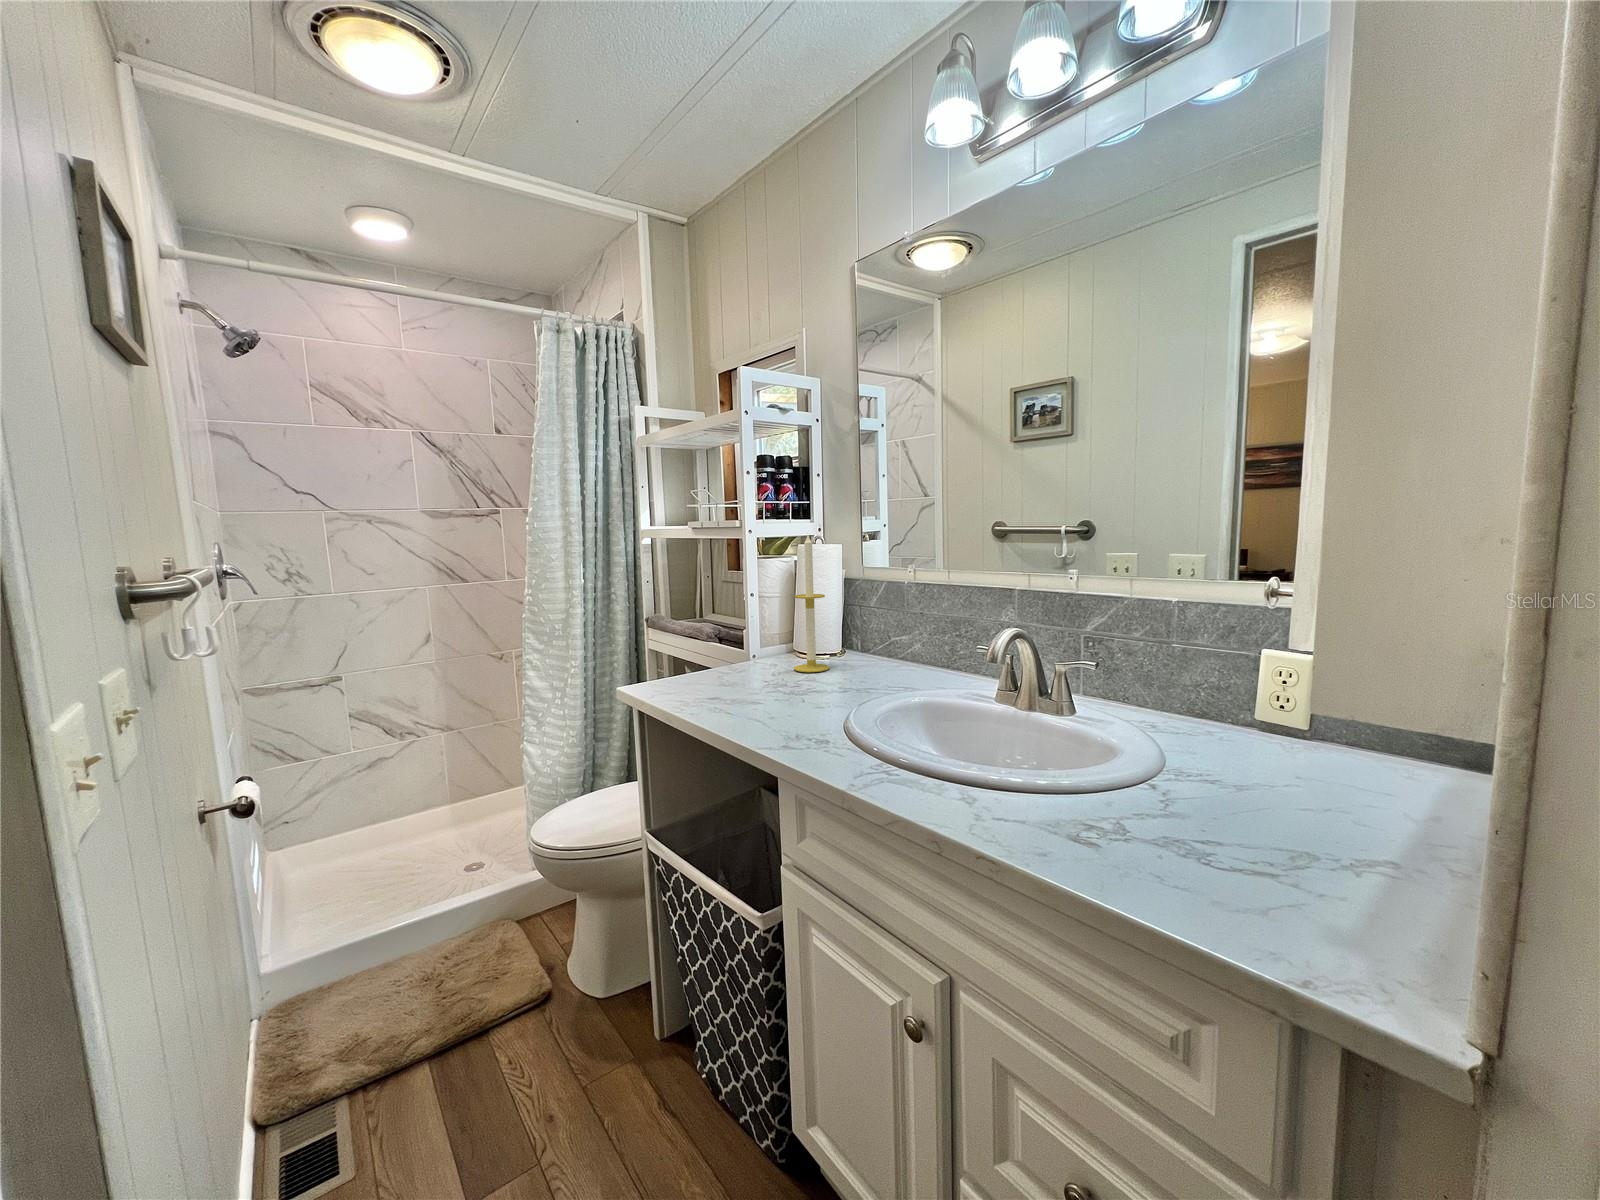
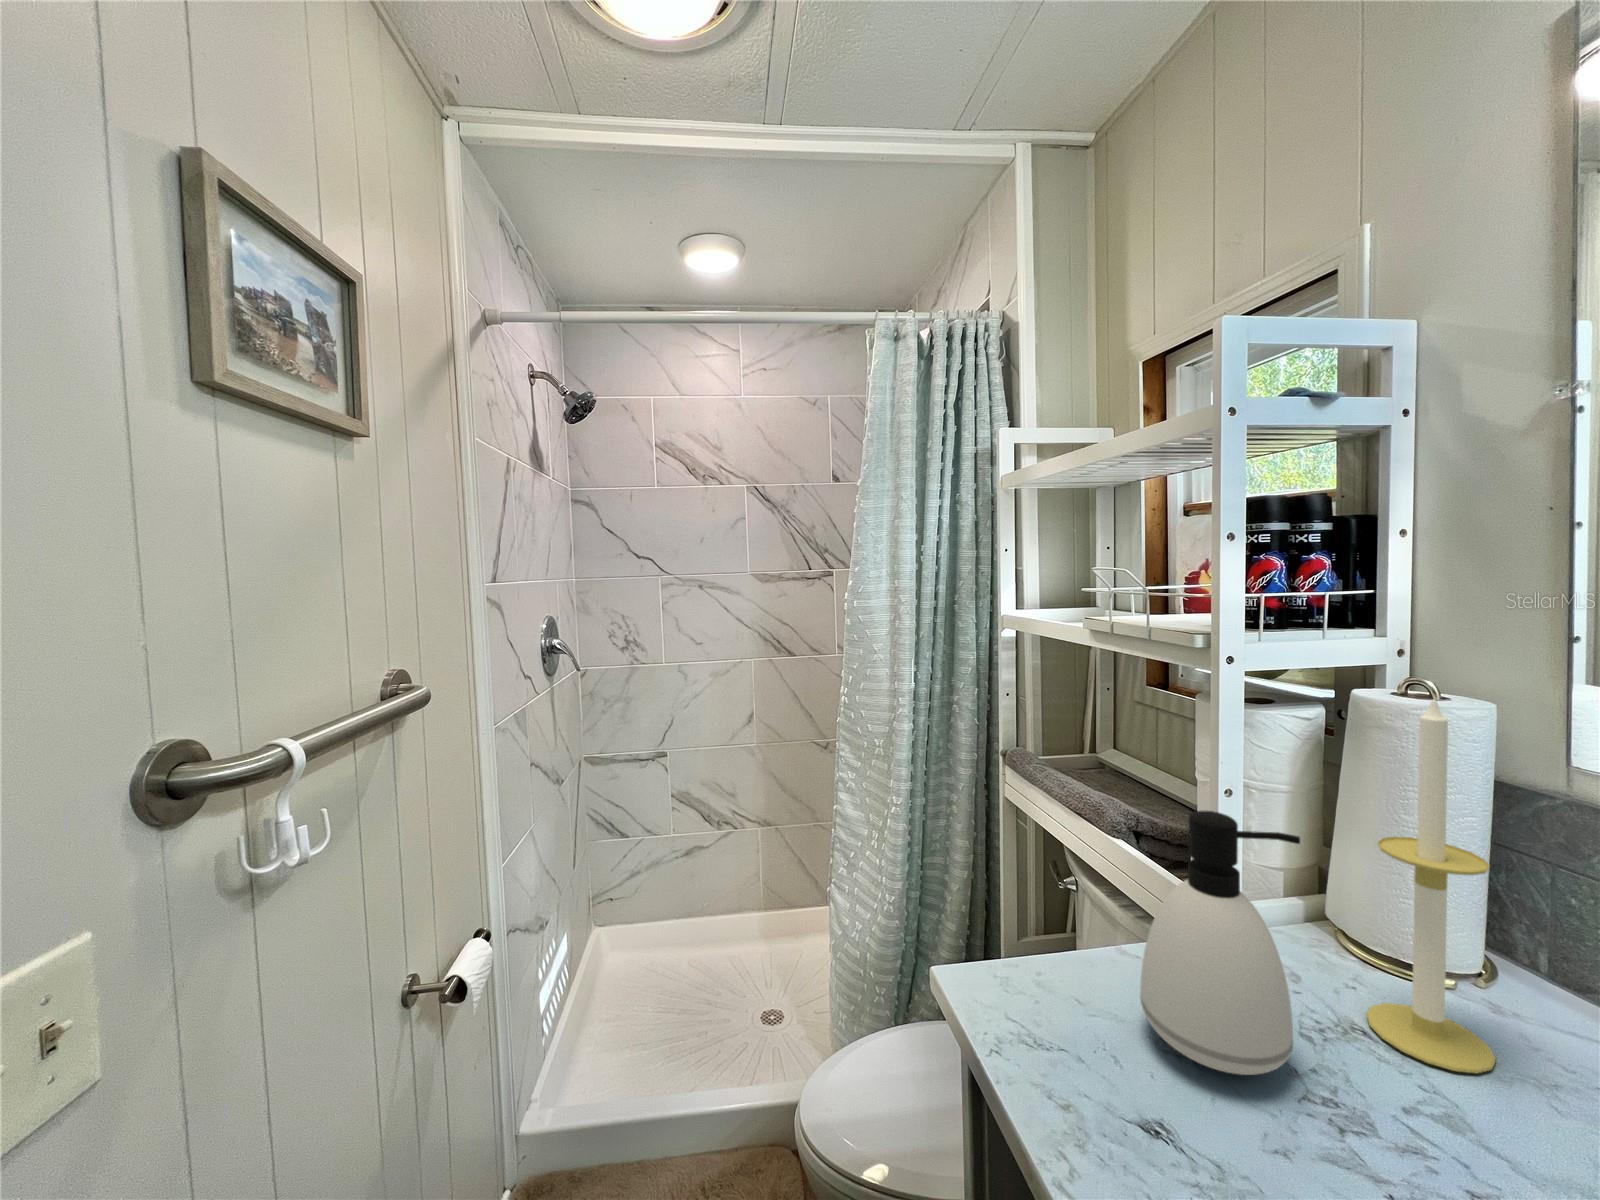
soap dispenser: none [708,583,762,683] -> present [1140,811,1300,1075]

